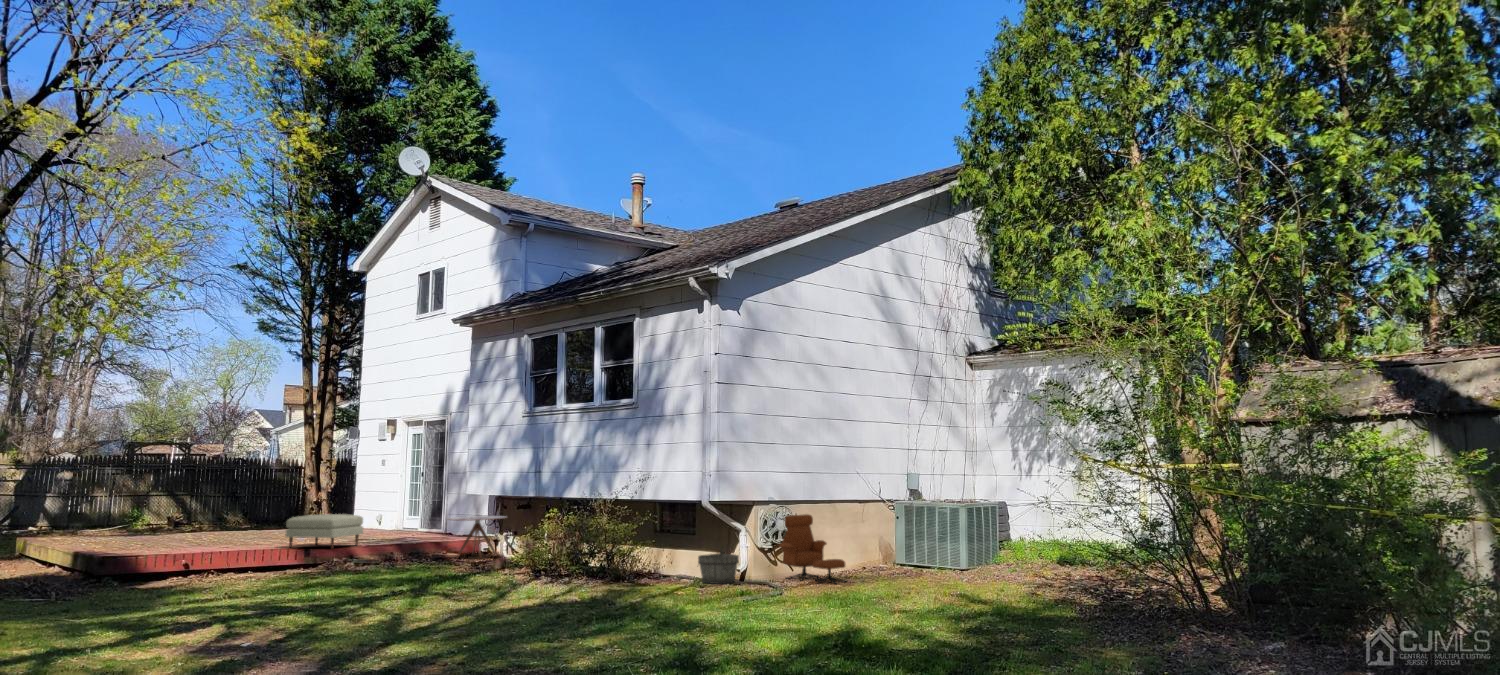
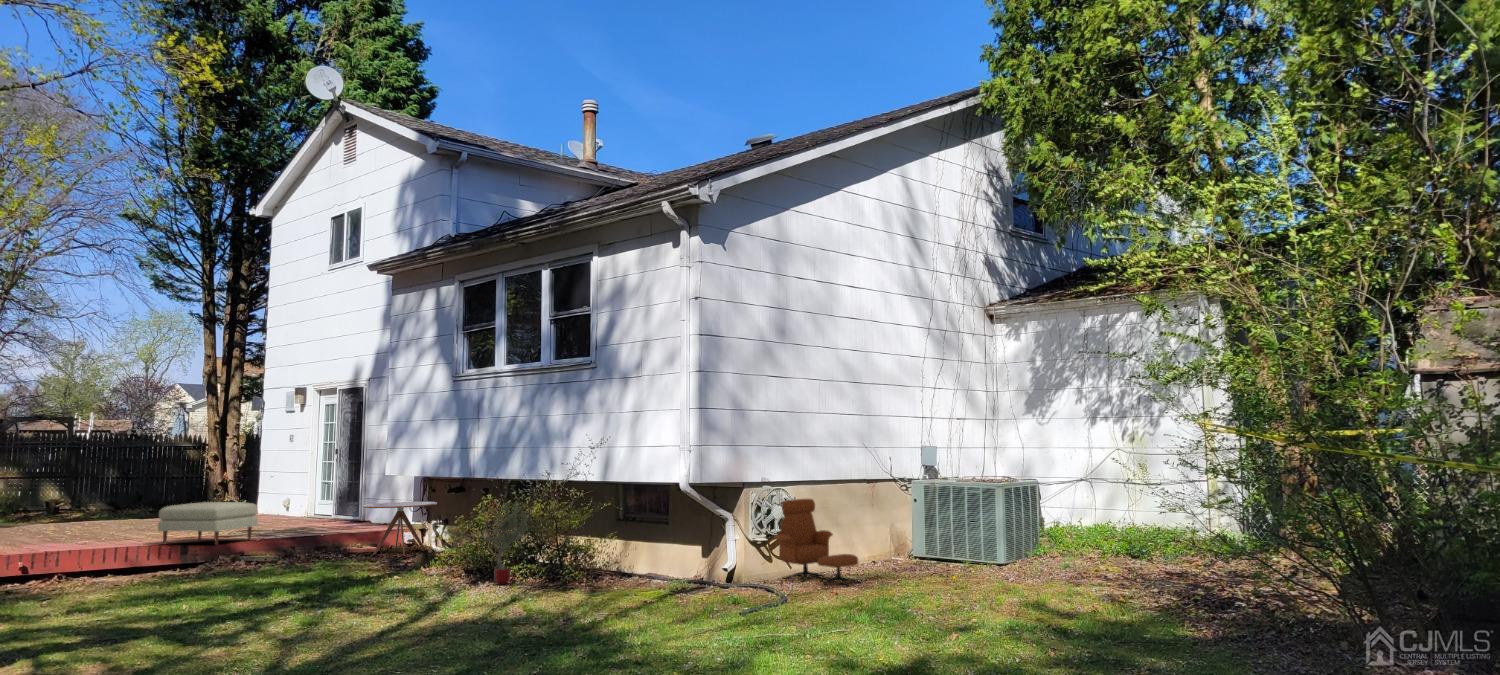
potted tree: none [544,515,586,581] -> present [480,503,530,585]
wooden bucket: present [698,550,739,584] -> none [672,540,726,587]

